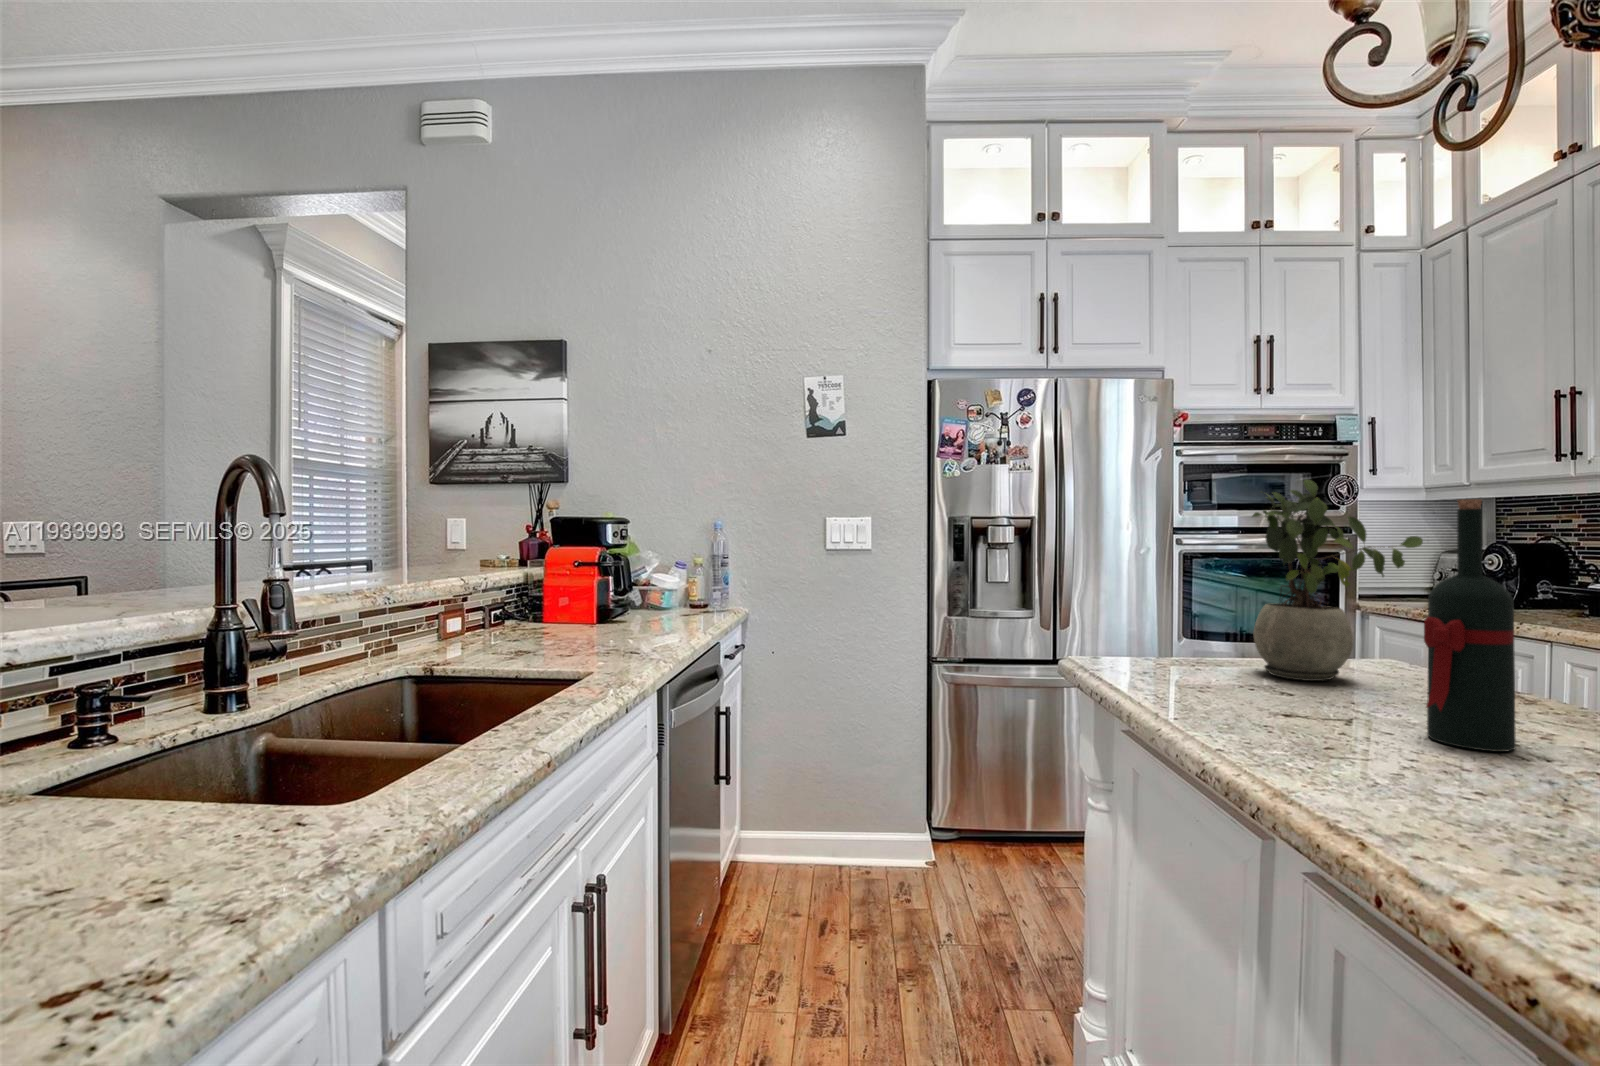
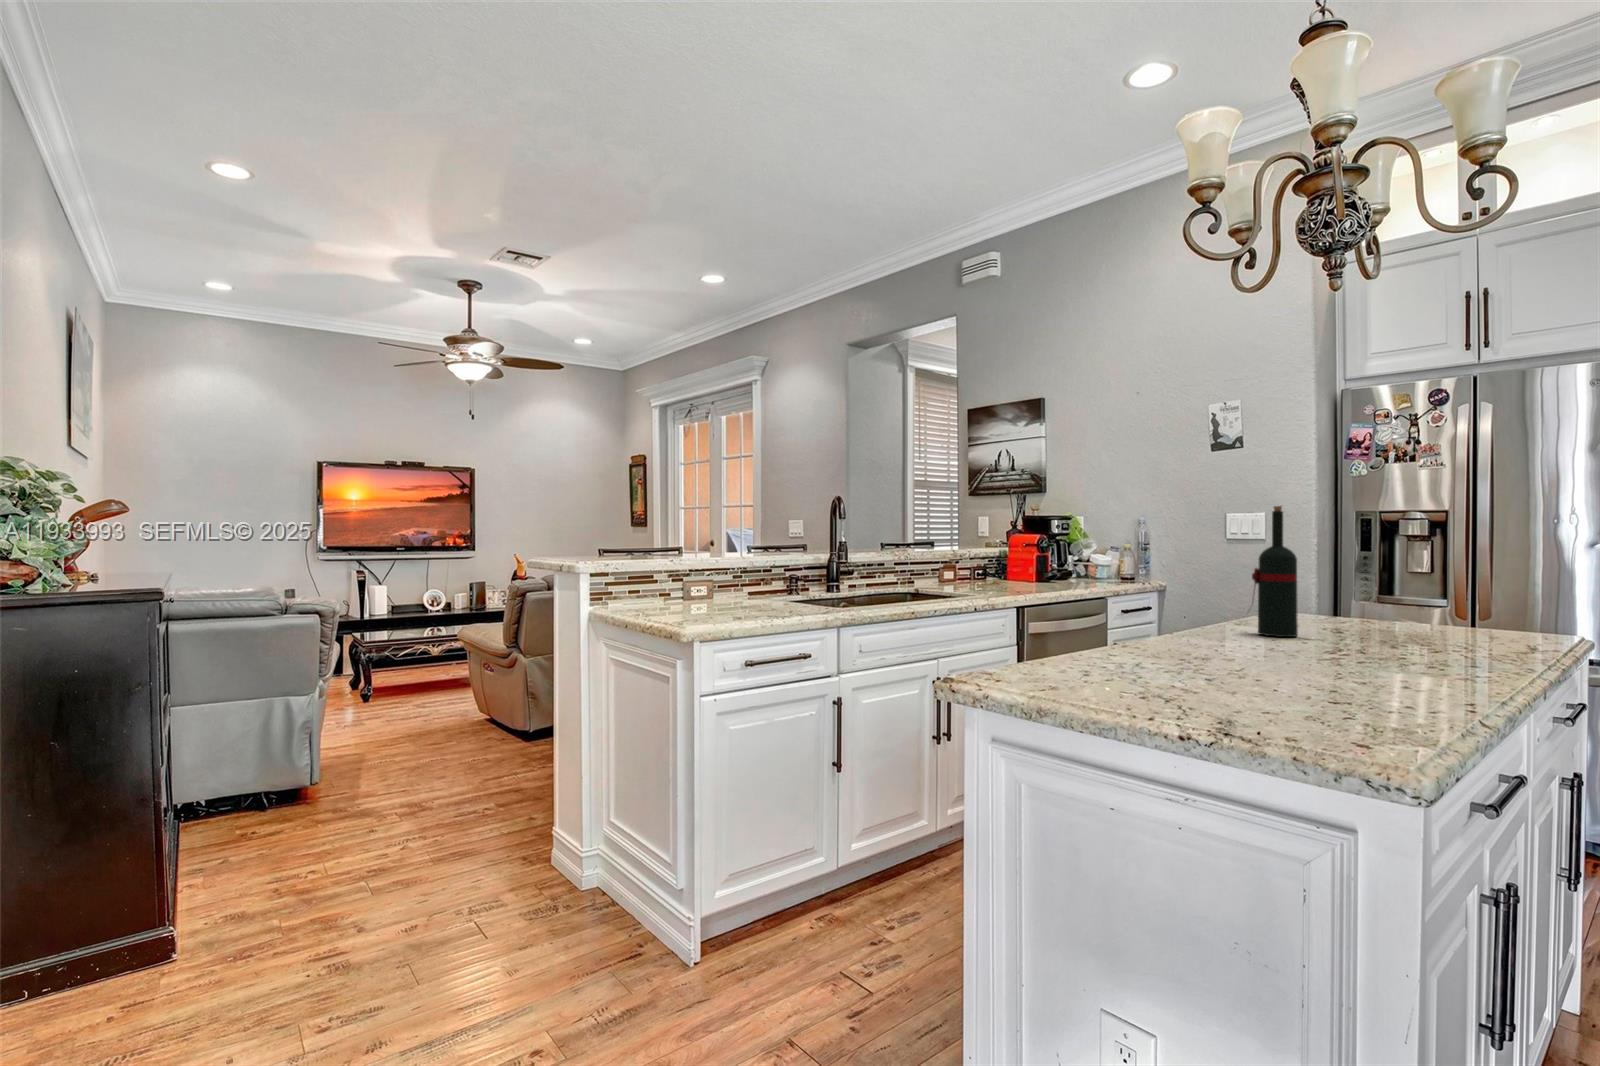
potted plant: present [1252,480,1423,681] -> none [1327,489,1406,626]

